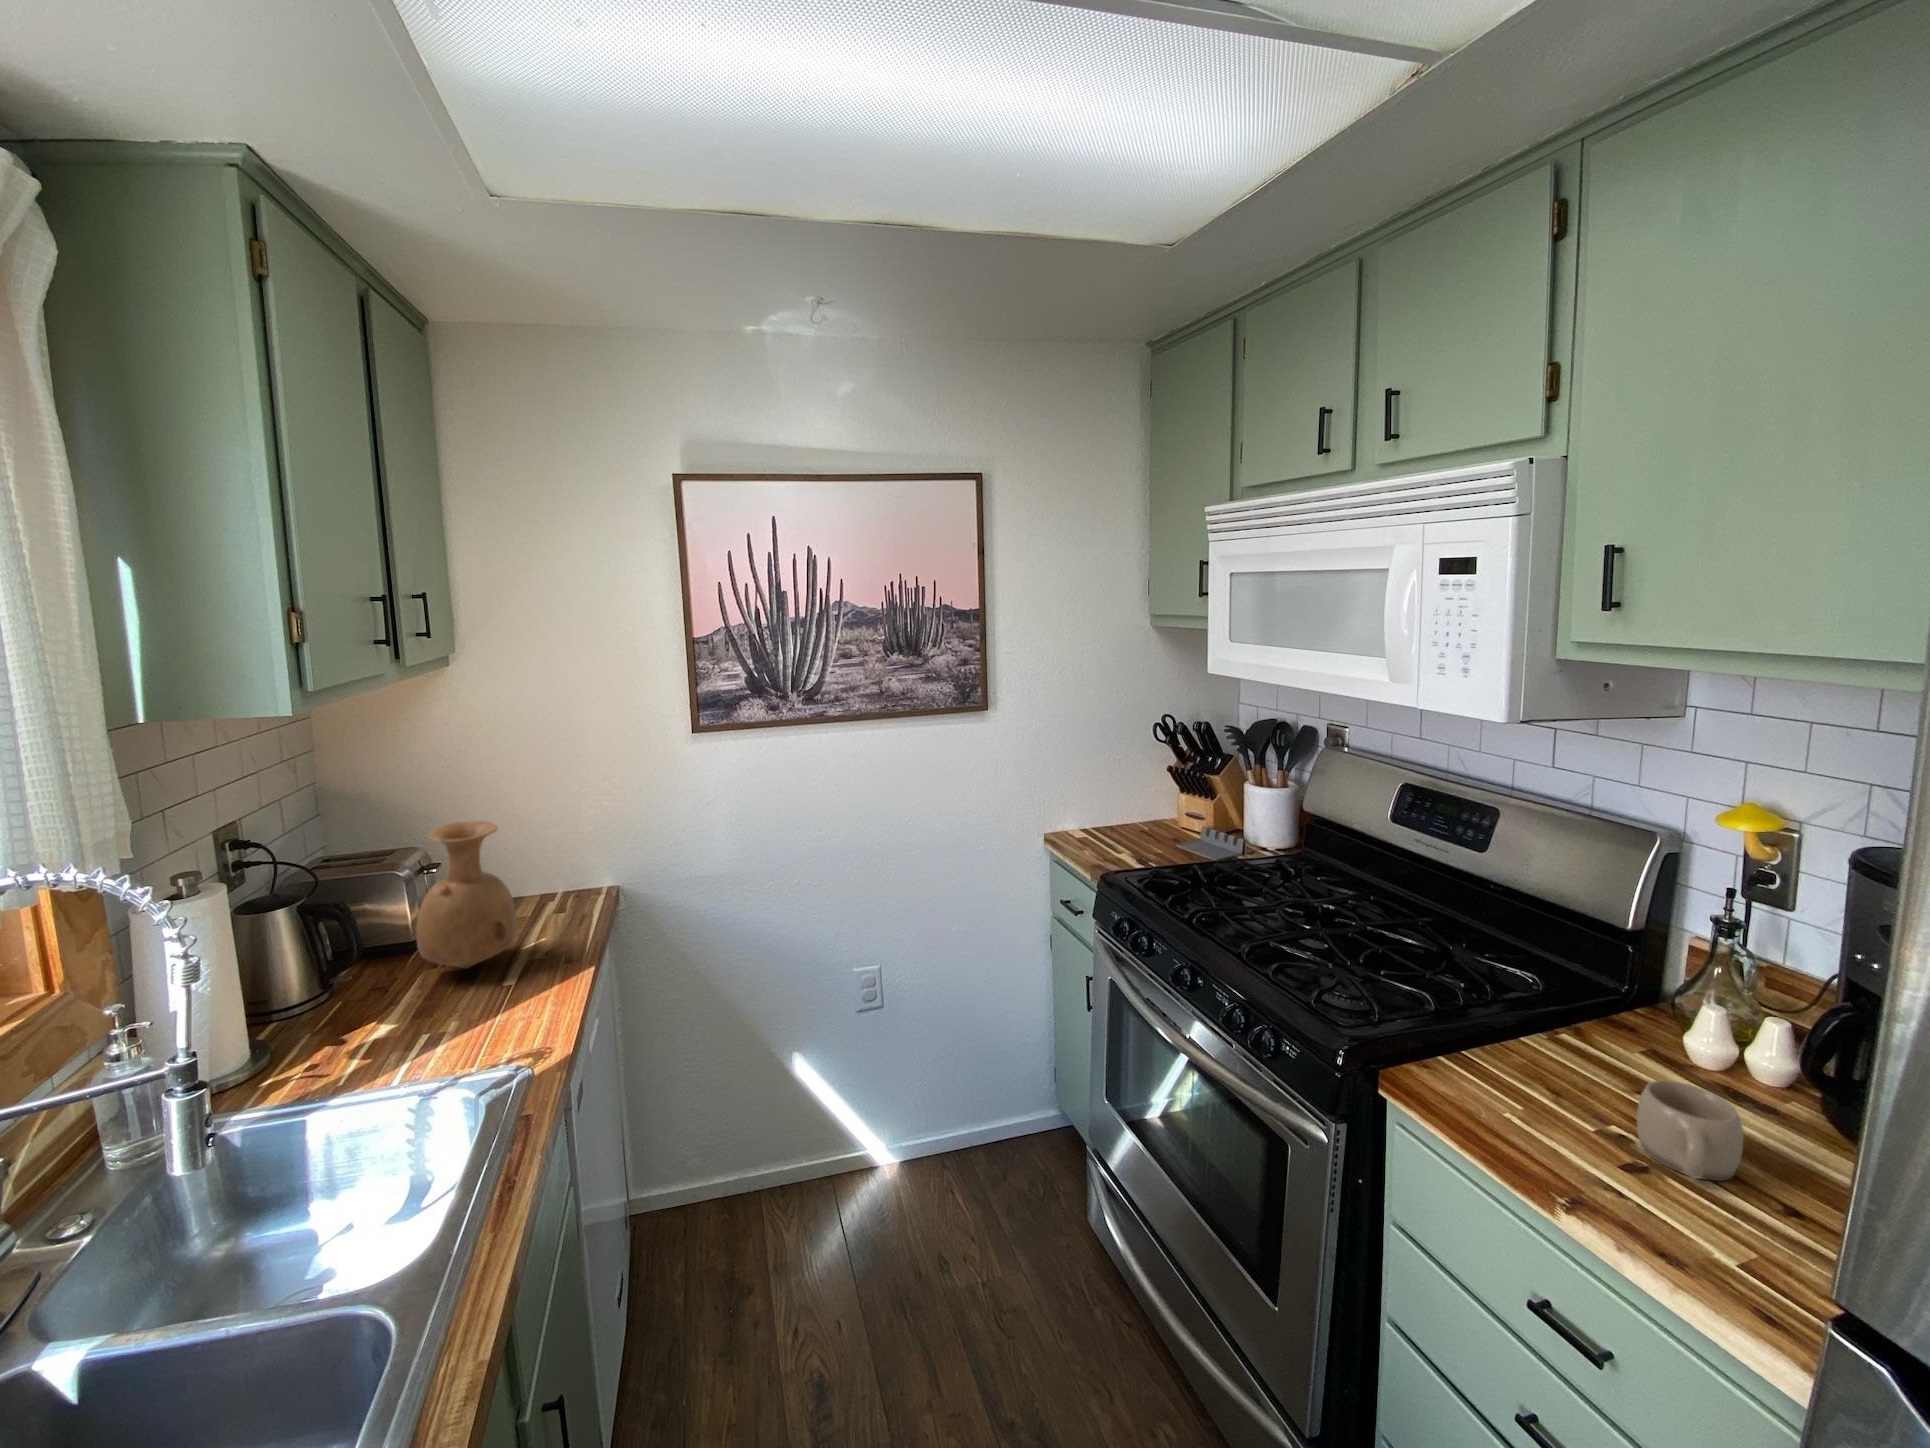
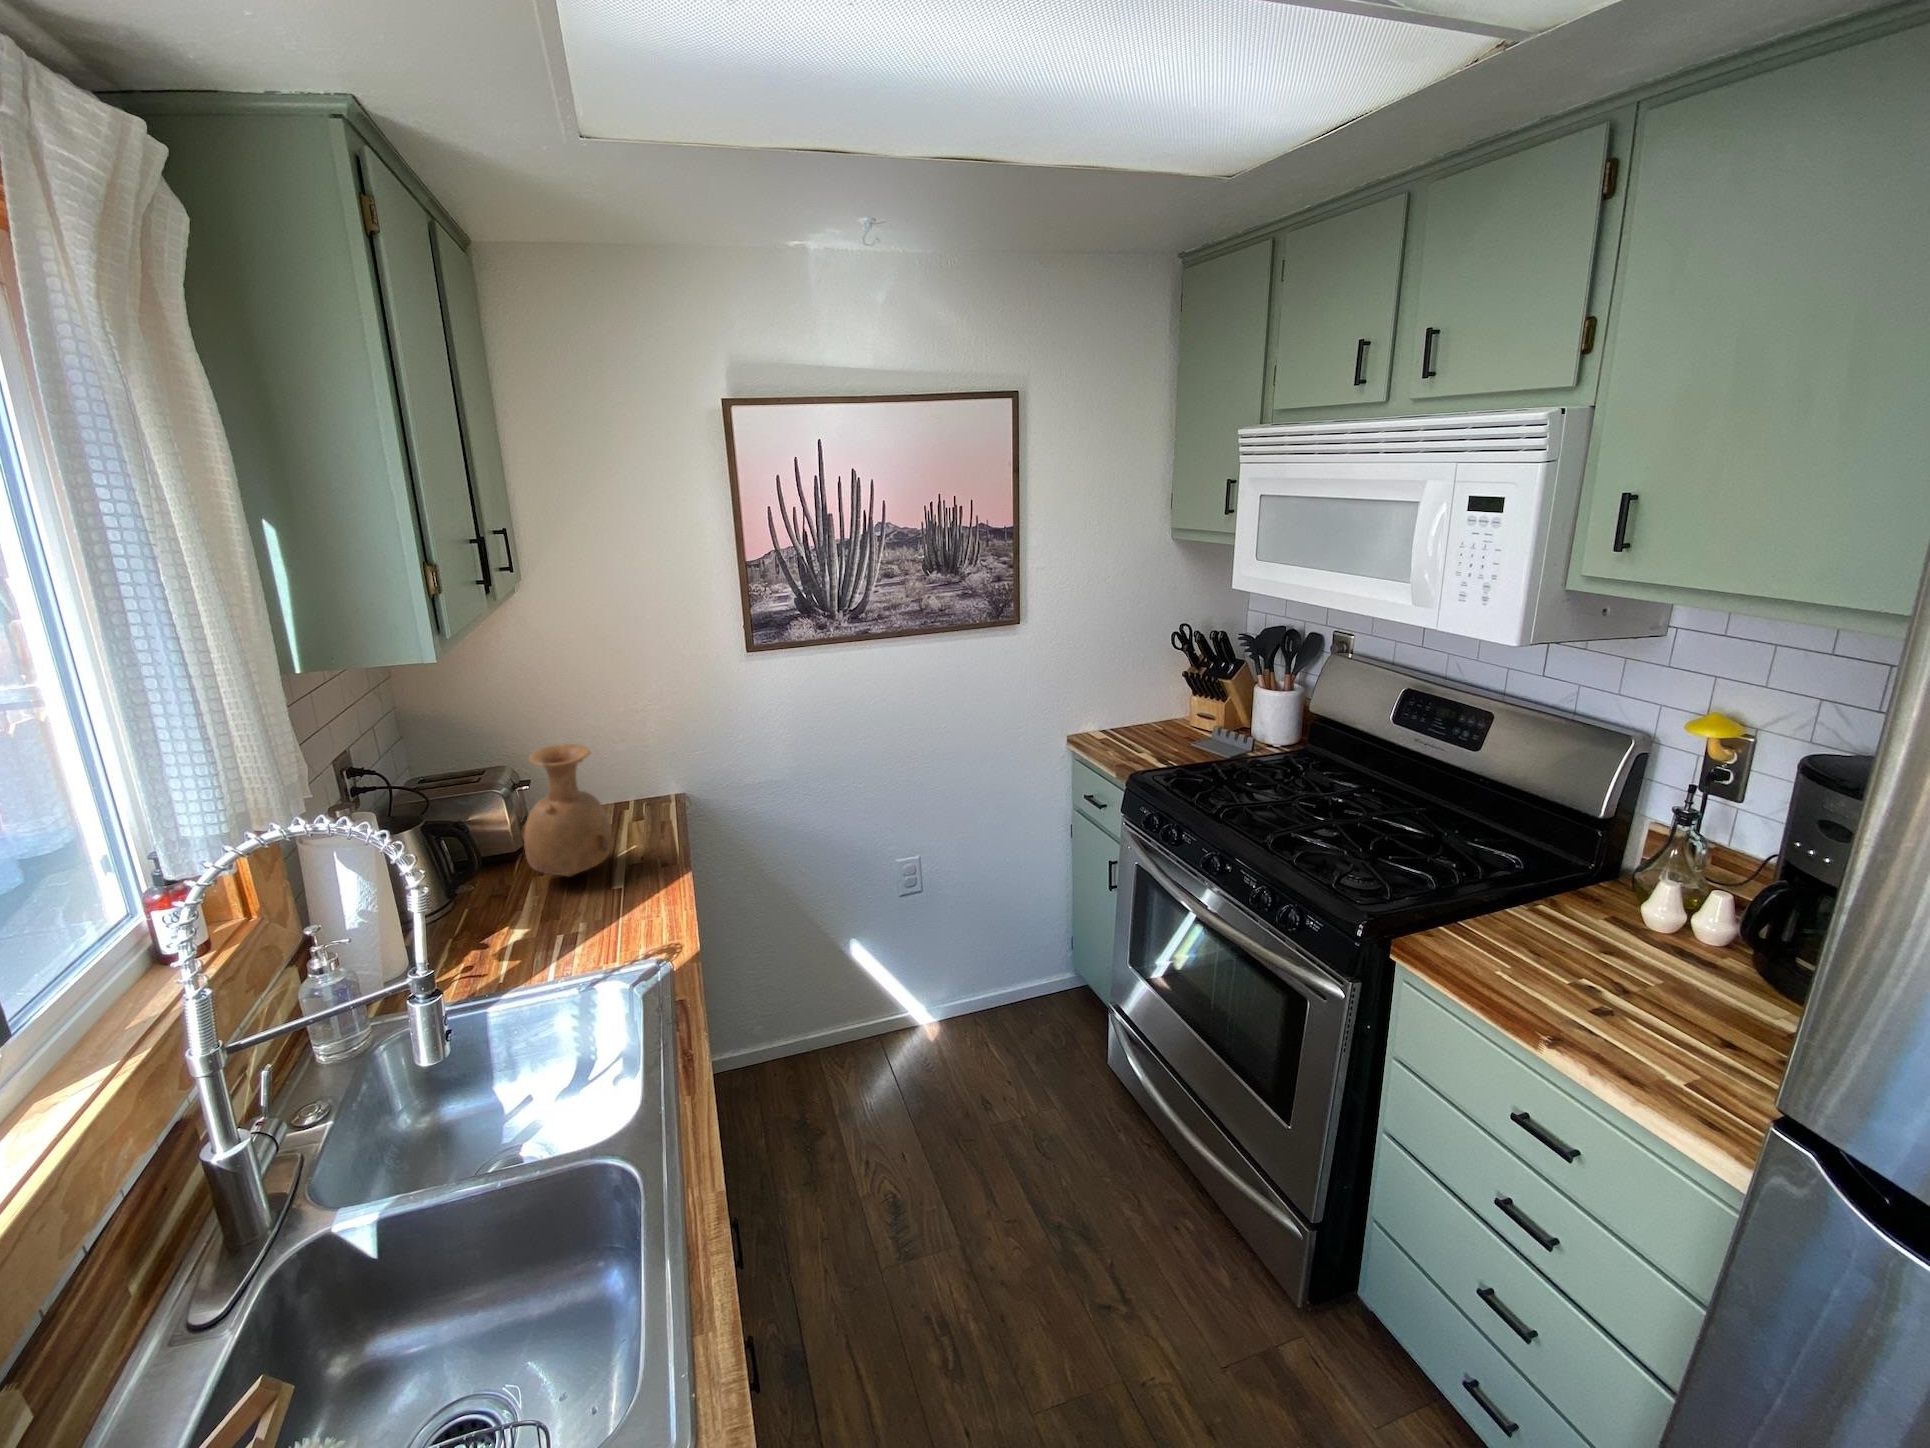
mug: present [1637,1080,1743,1181] -> none [1605,944,1691,1020]

